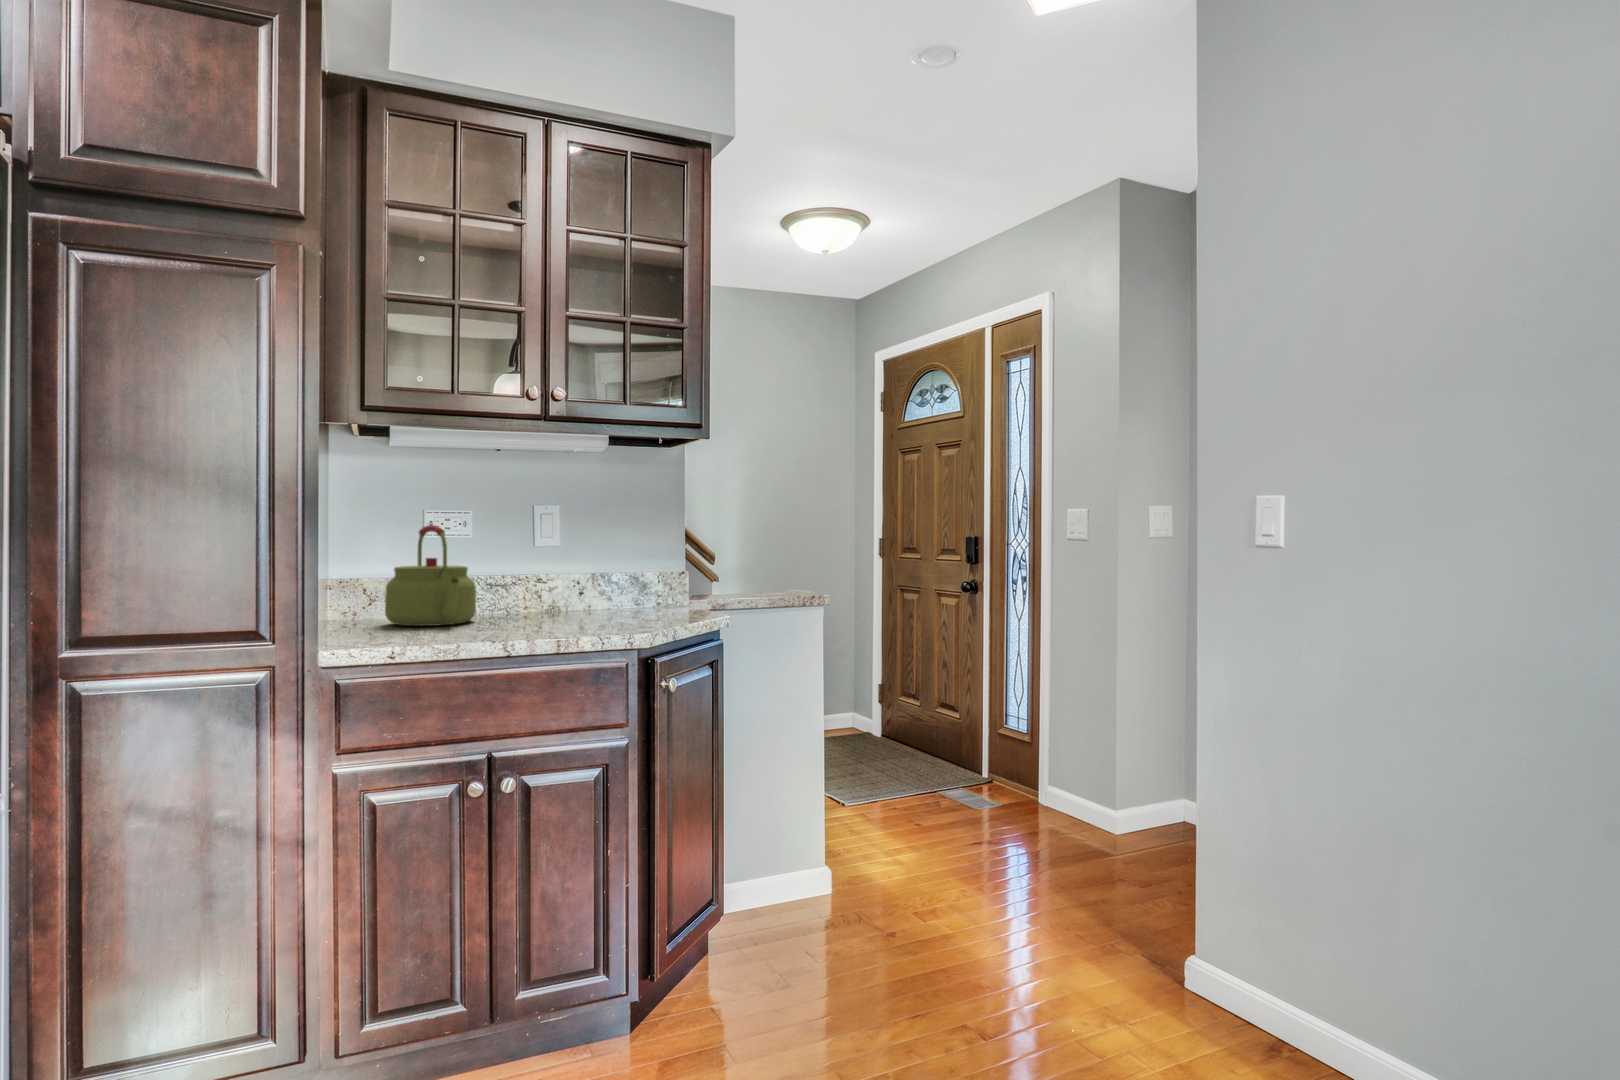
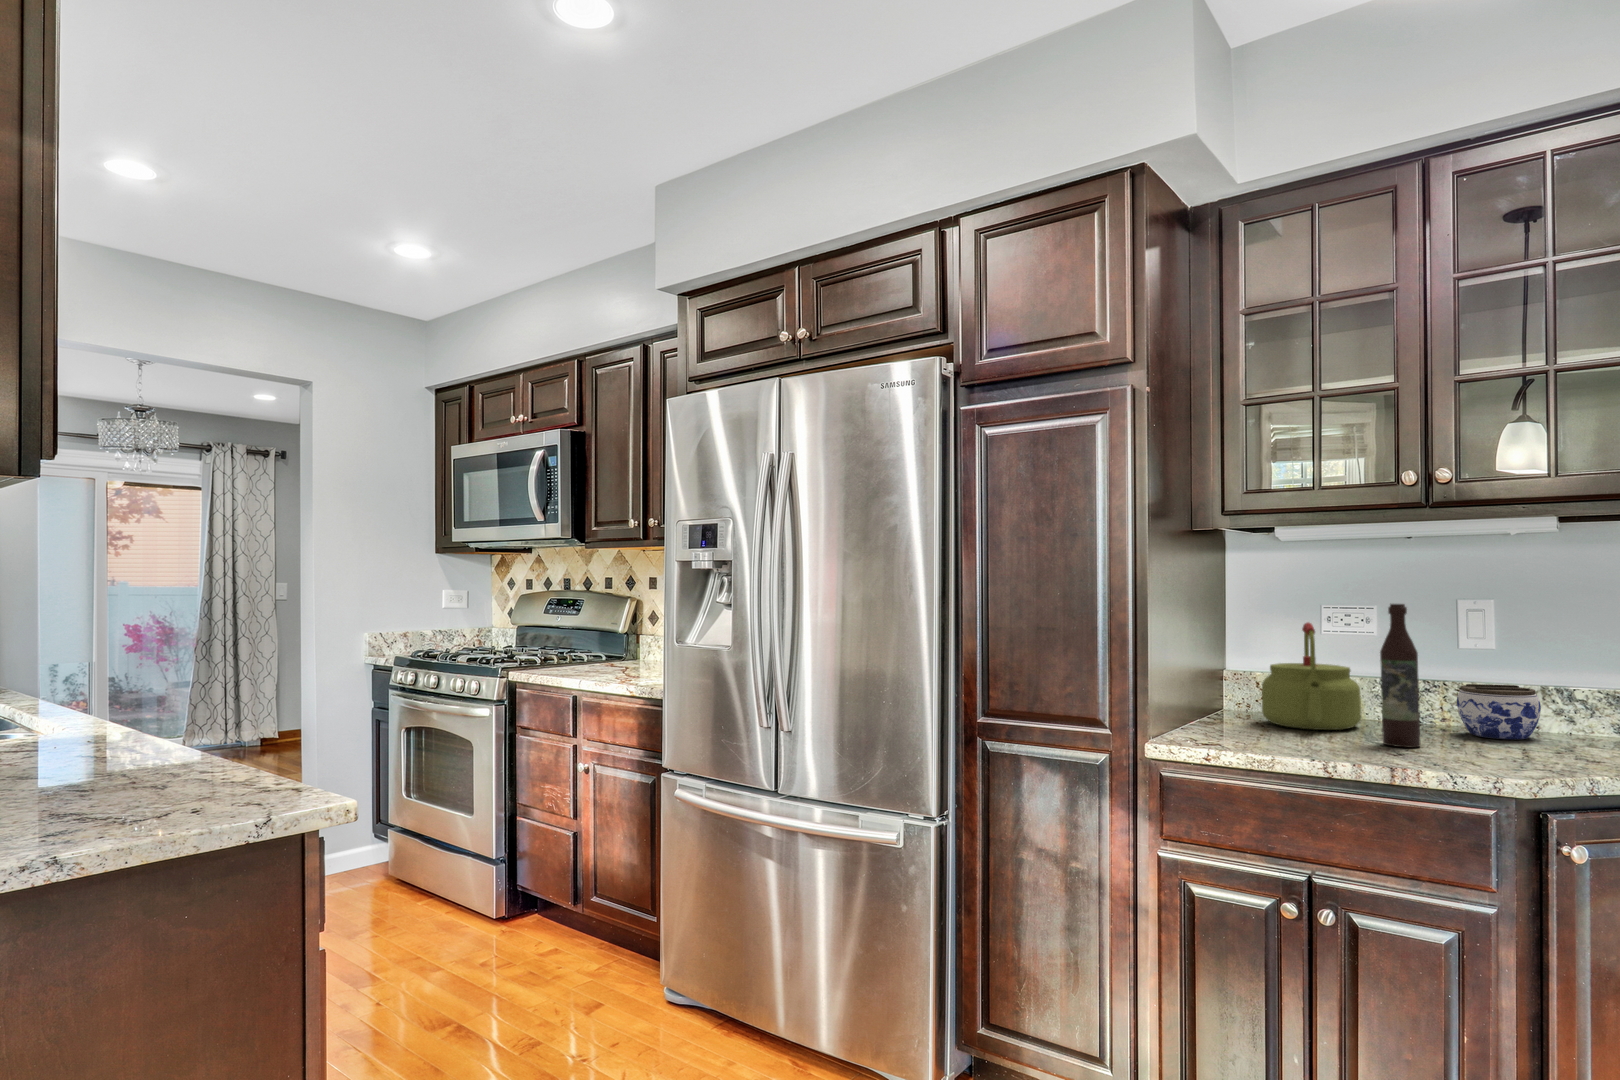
wine bottle: none [516,504,545,627] -> present [1380,604,1420,748]
jar: none [545,573,601,615] -> present [1457,684,1541,740]

